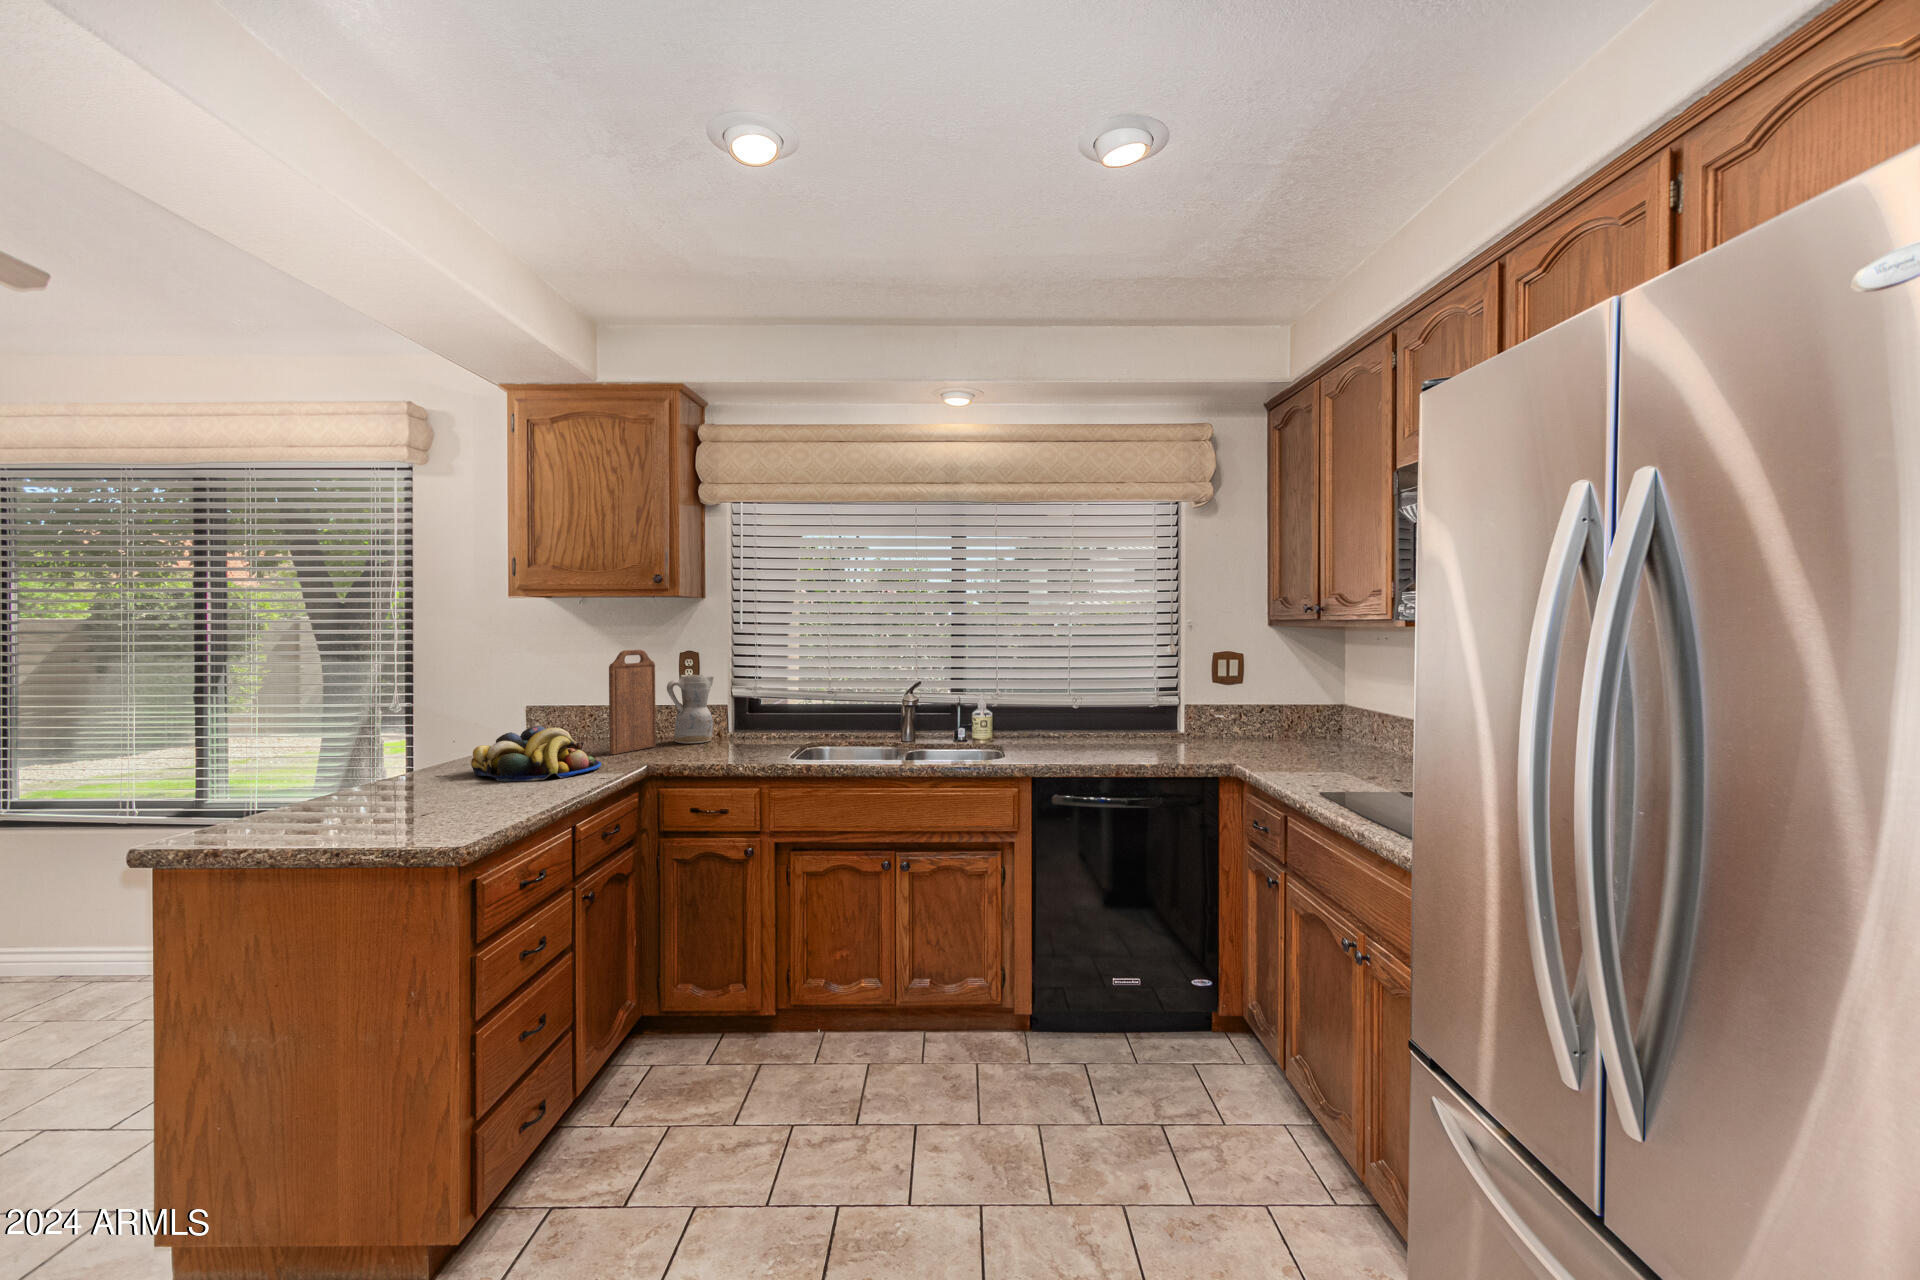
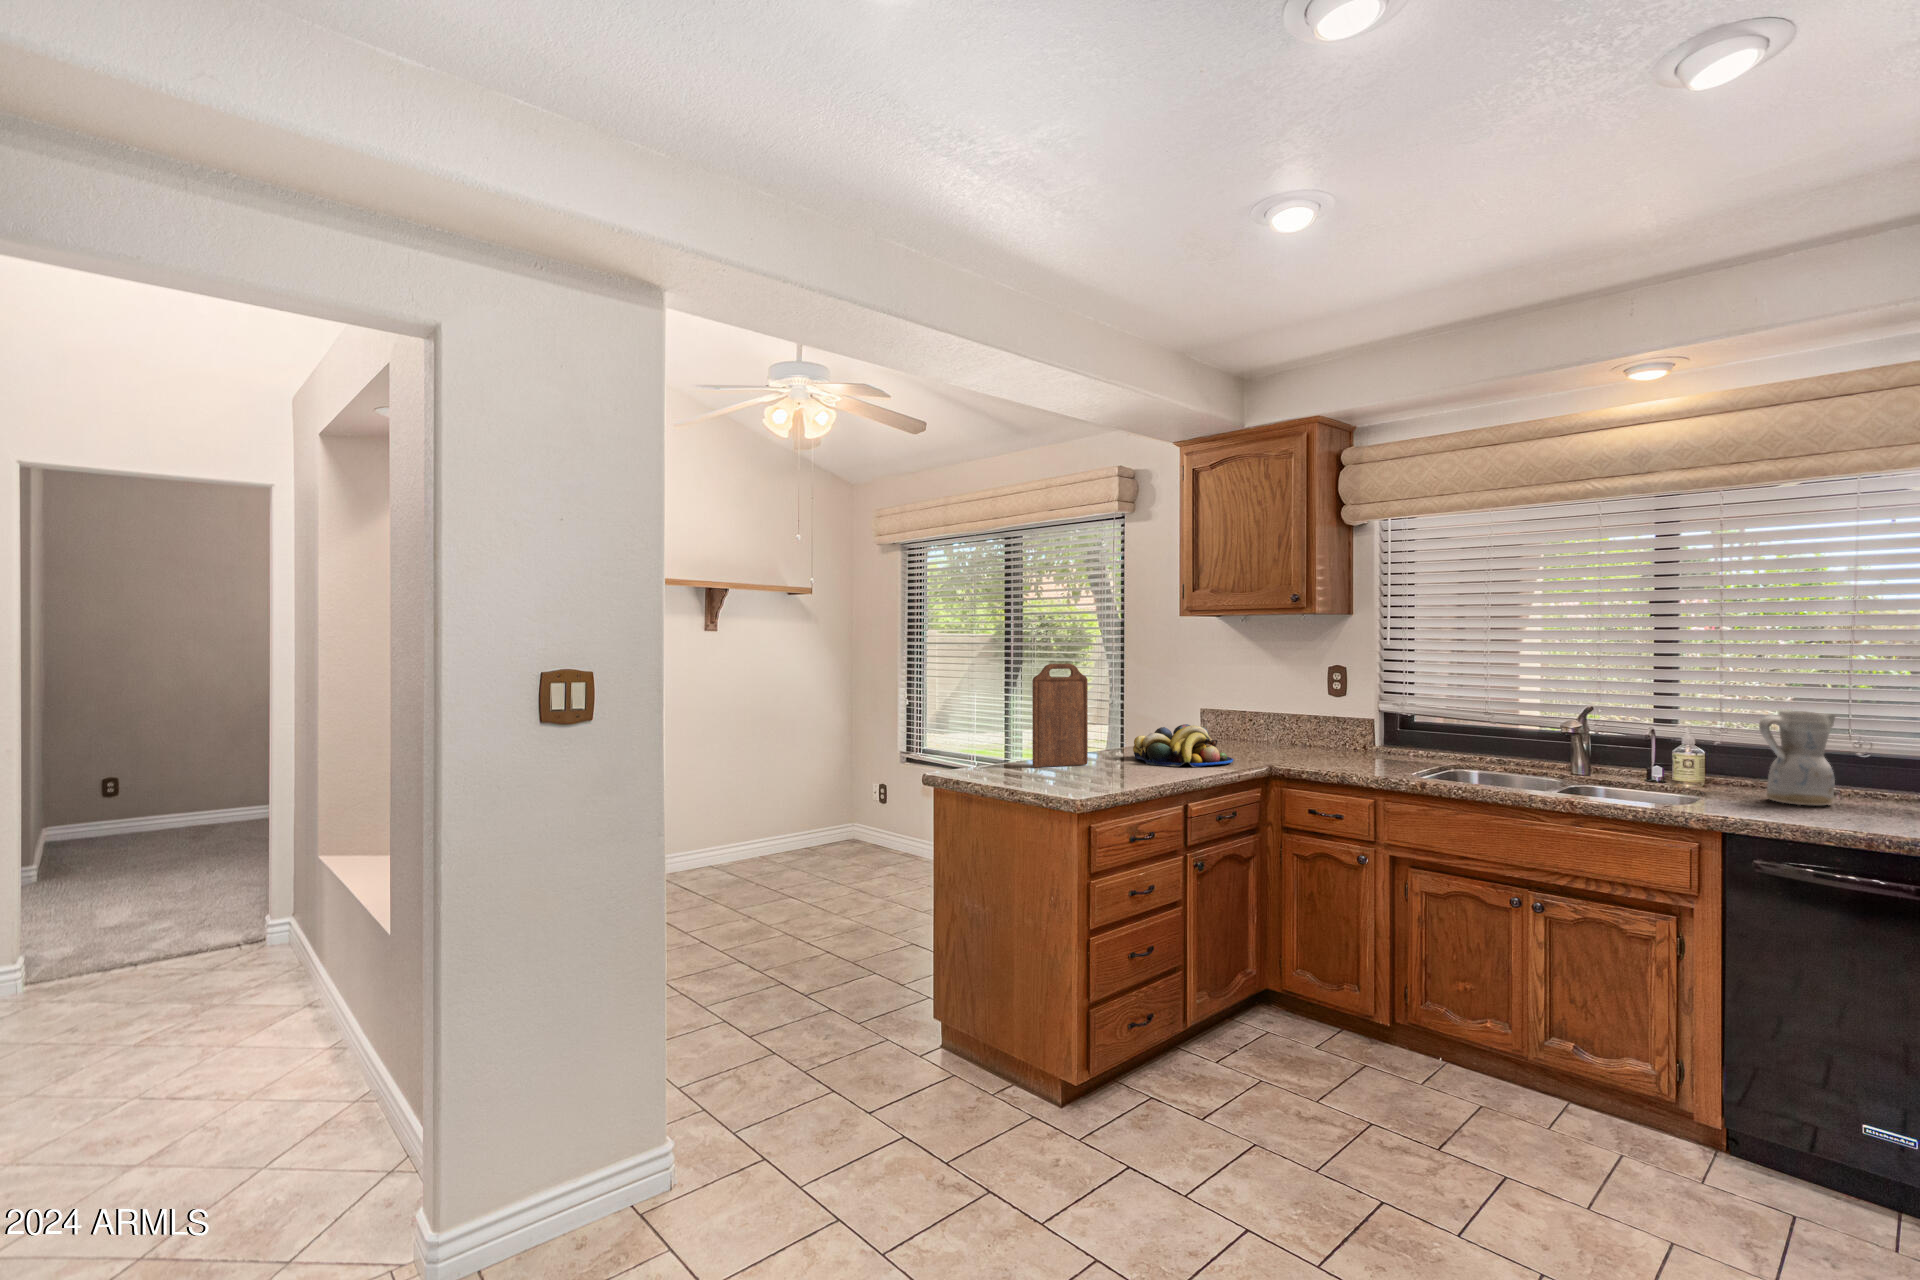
cutting board: present [609,650,656,754] -> present [1032,664,1088,767]
ceramic pitcher: present [667,675,714,743] -> present [1759,710,1836,805]

